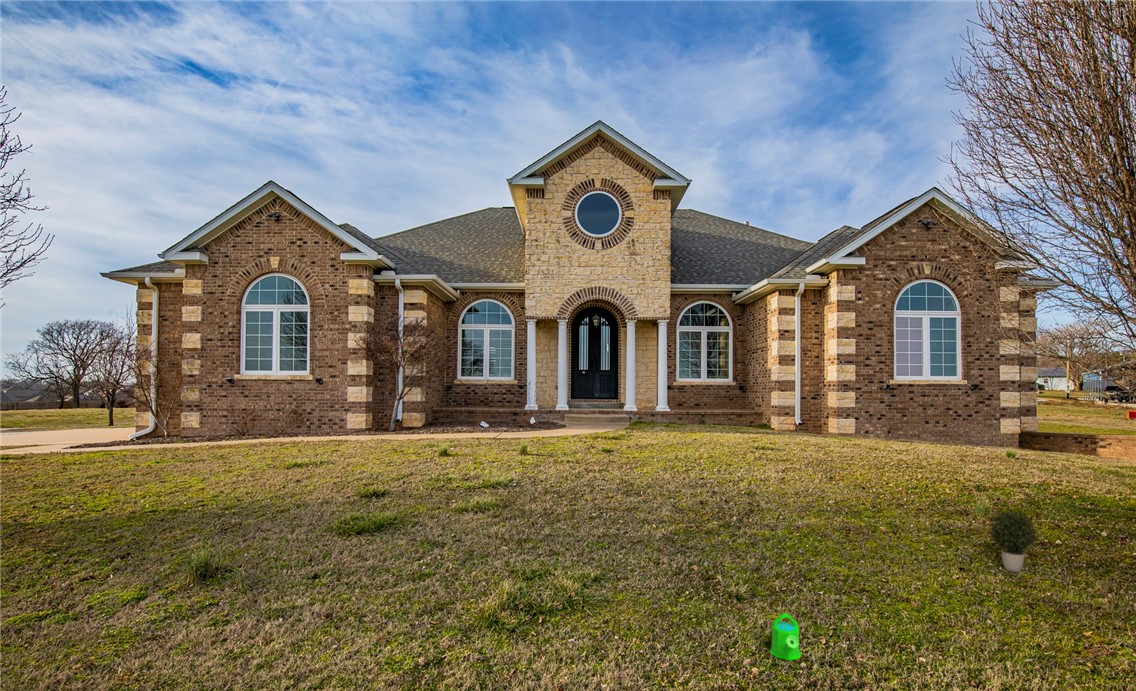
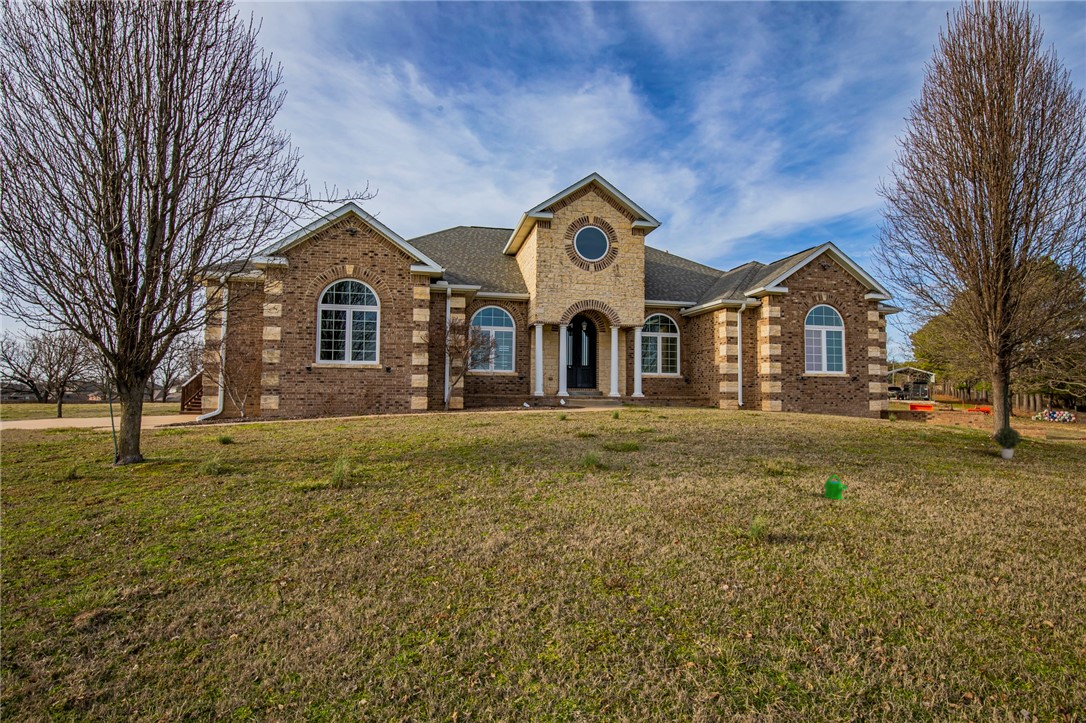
watering can: present [770,613,801,660] -> present [824,475,847,499]

